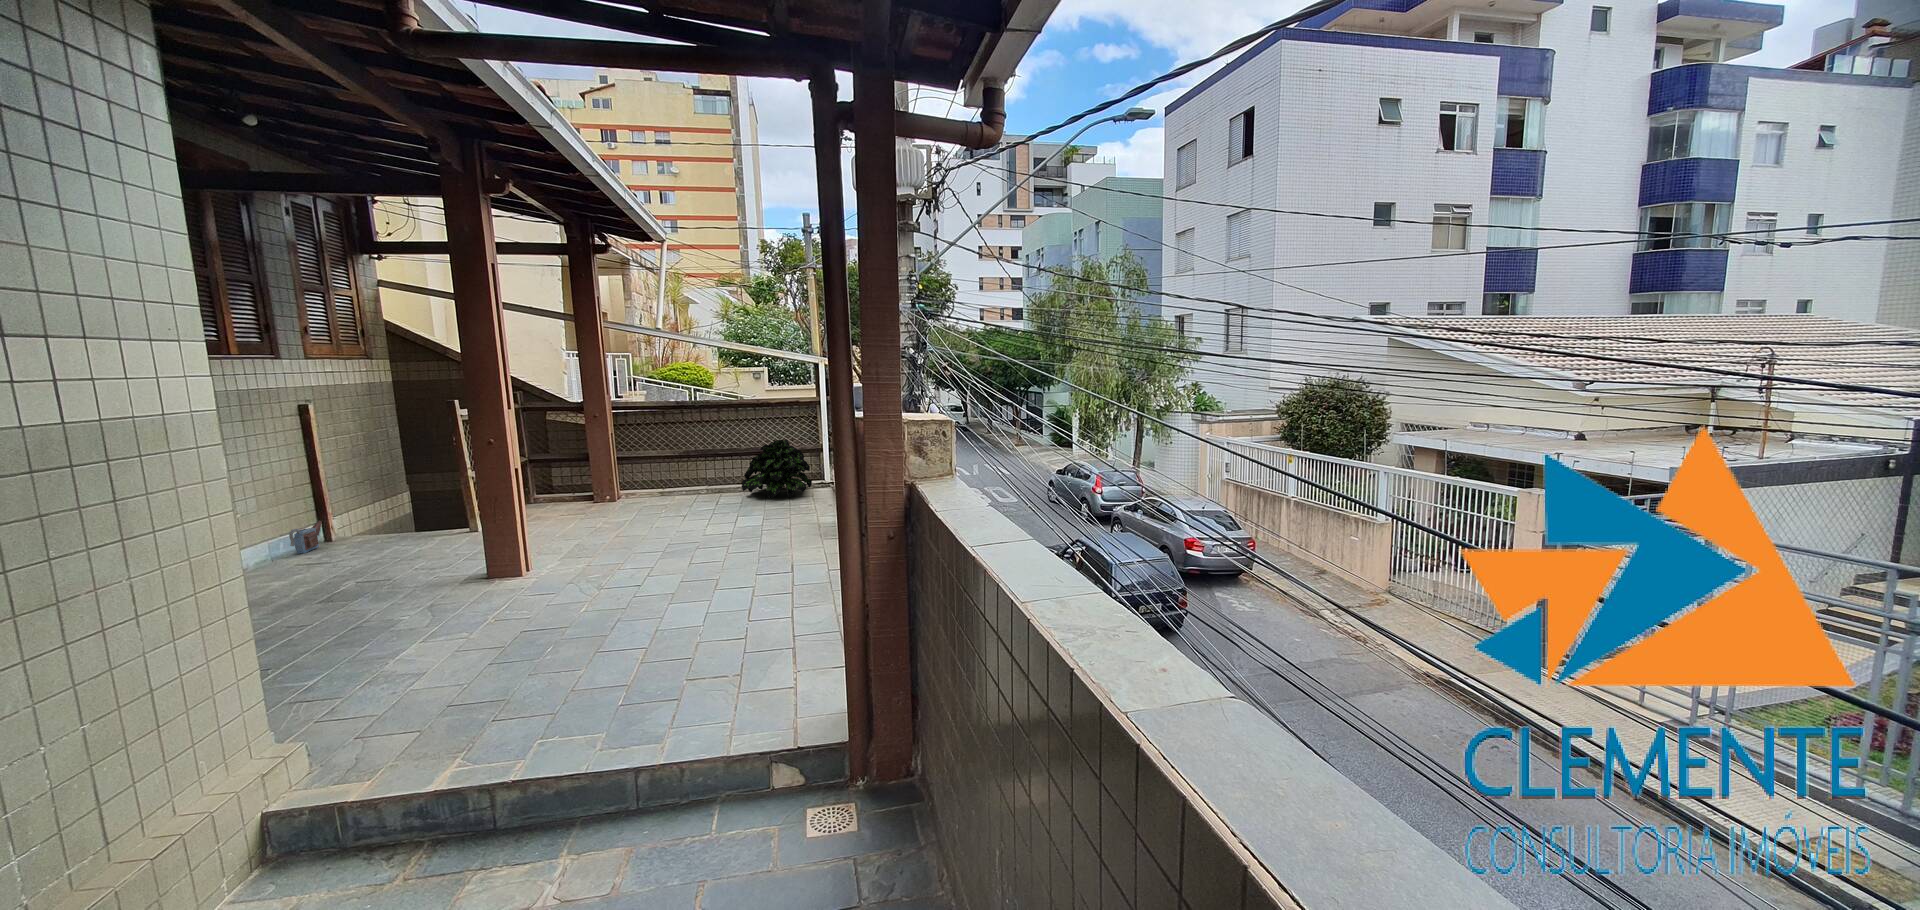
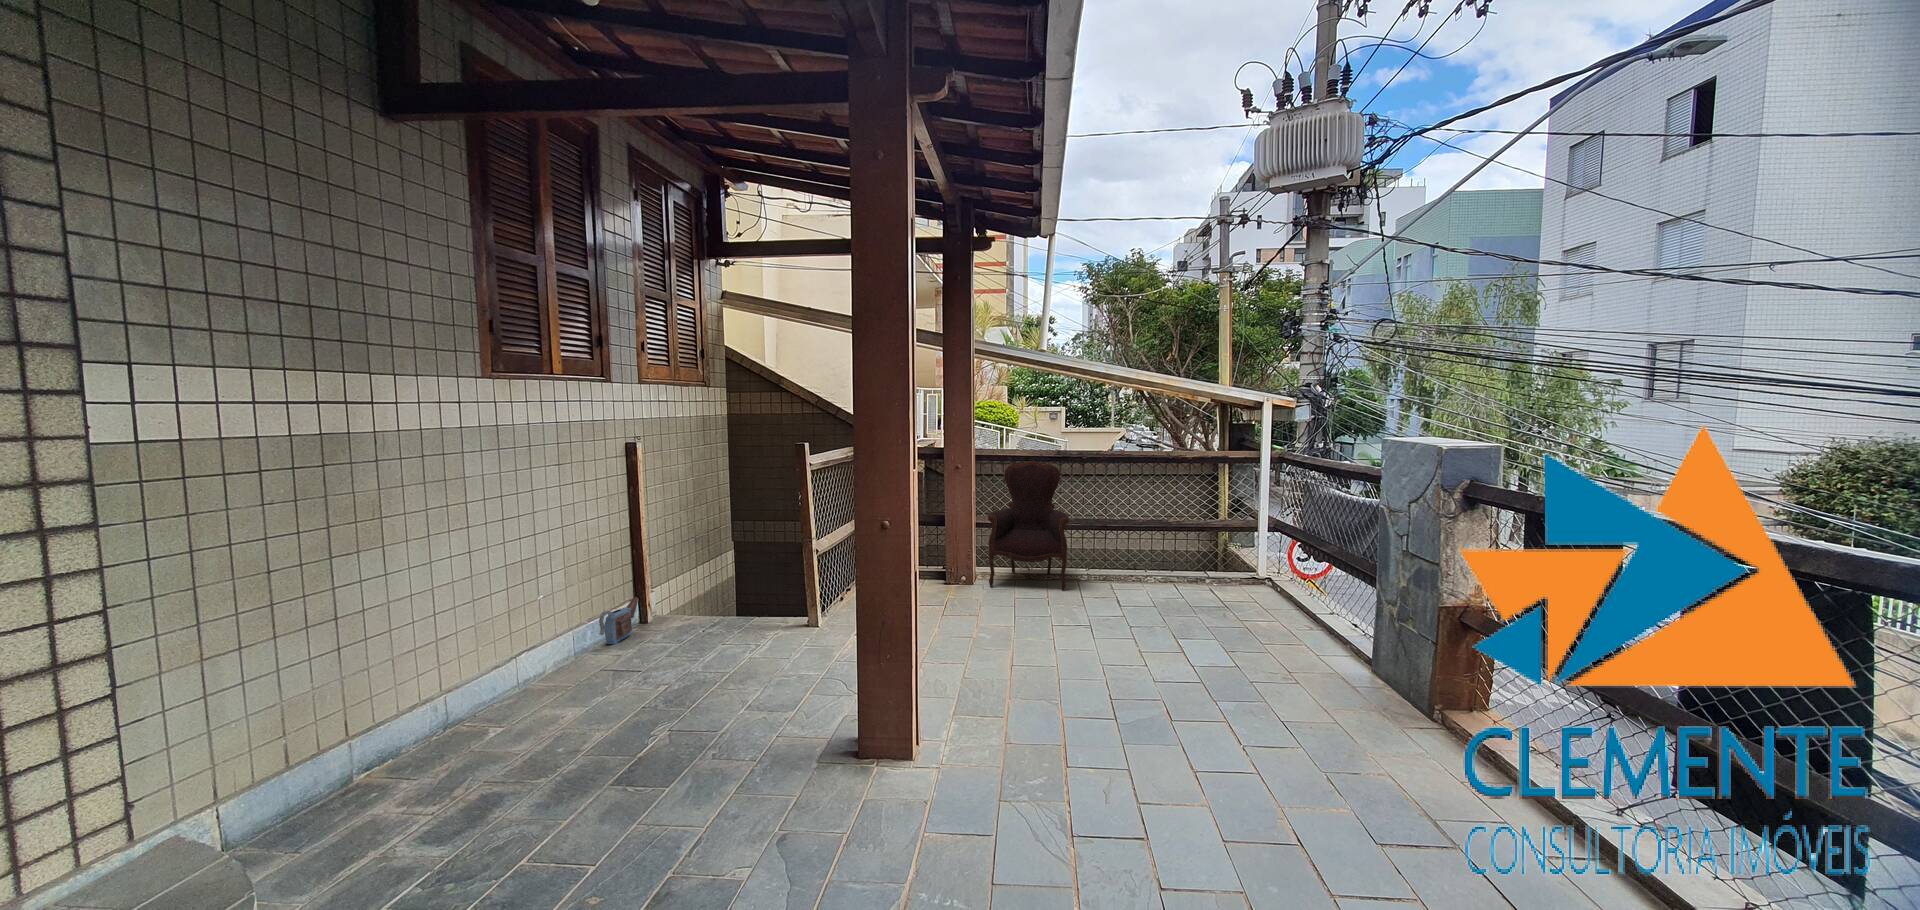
armchair: none [624,410,686,501] -> present [988,460,1069,591]
potted plant: present [742,440,812,498] -> none [1149,512,1260,607]

